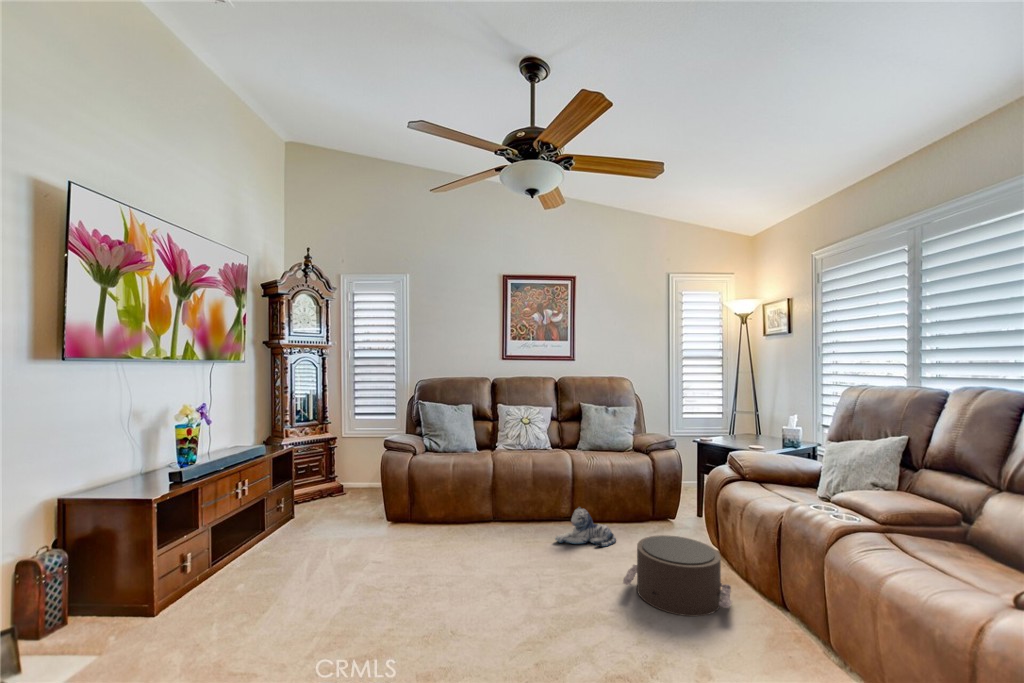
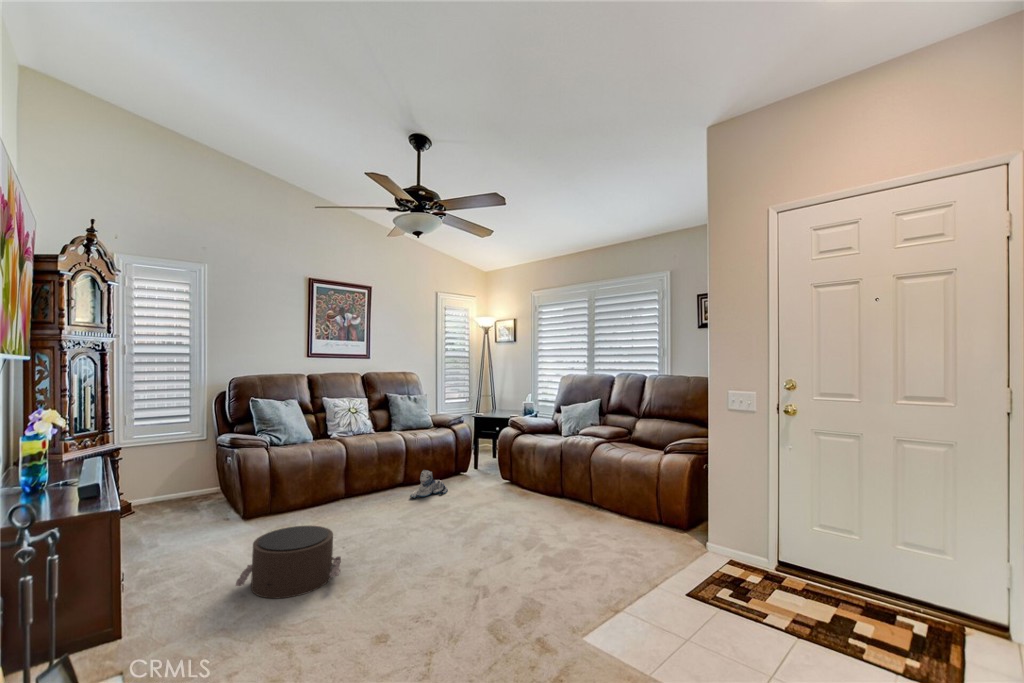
pouf: present [623,535,732,616] -> present [236,526,341,598]

